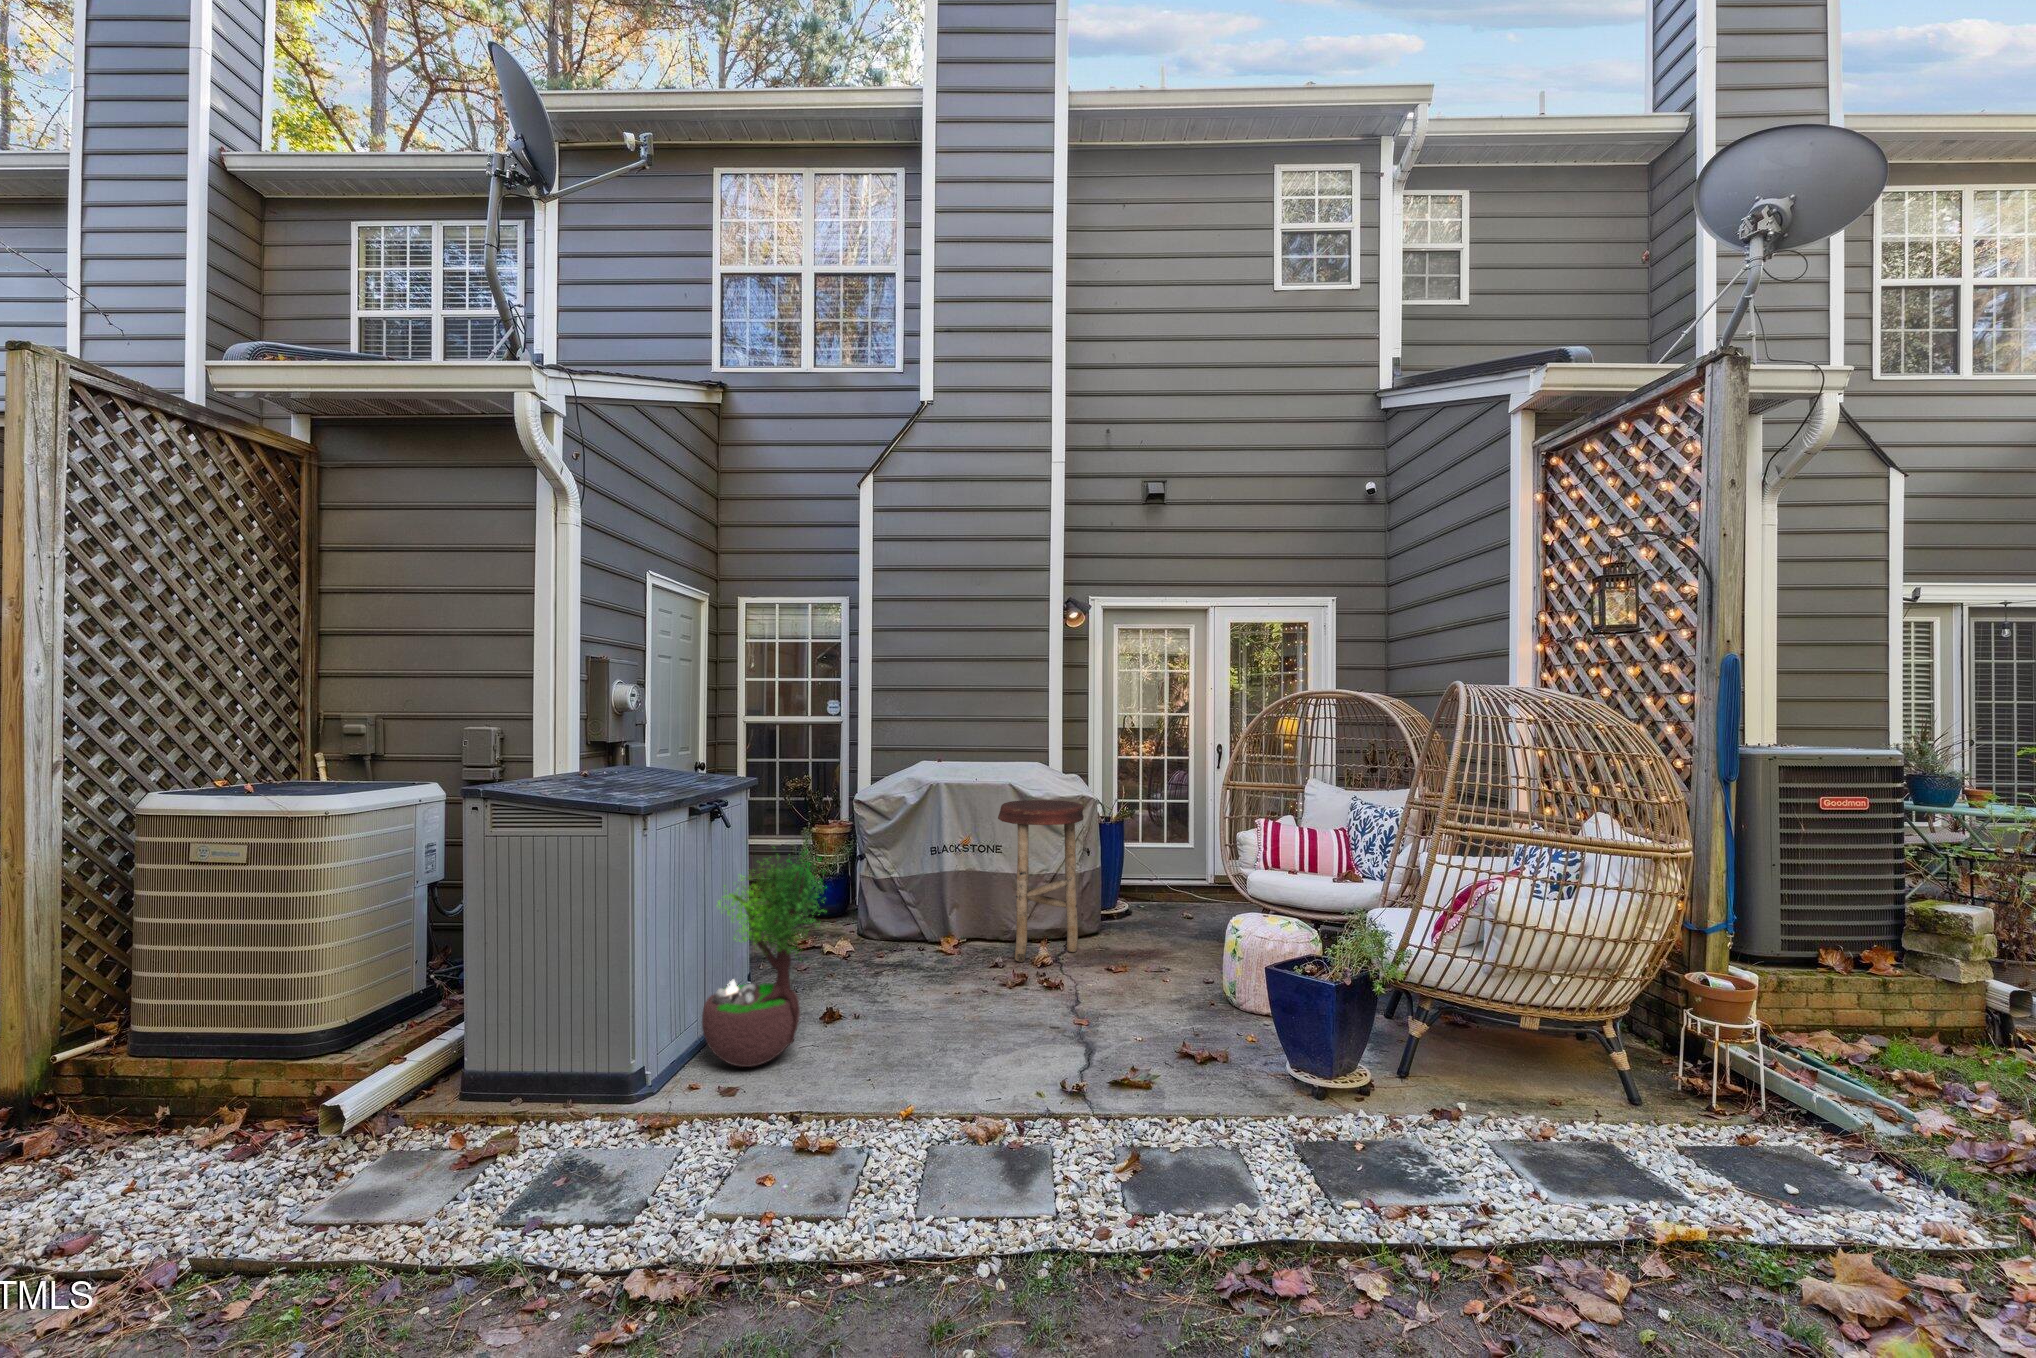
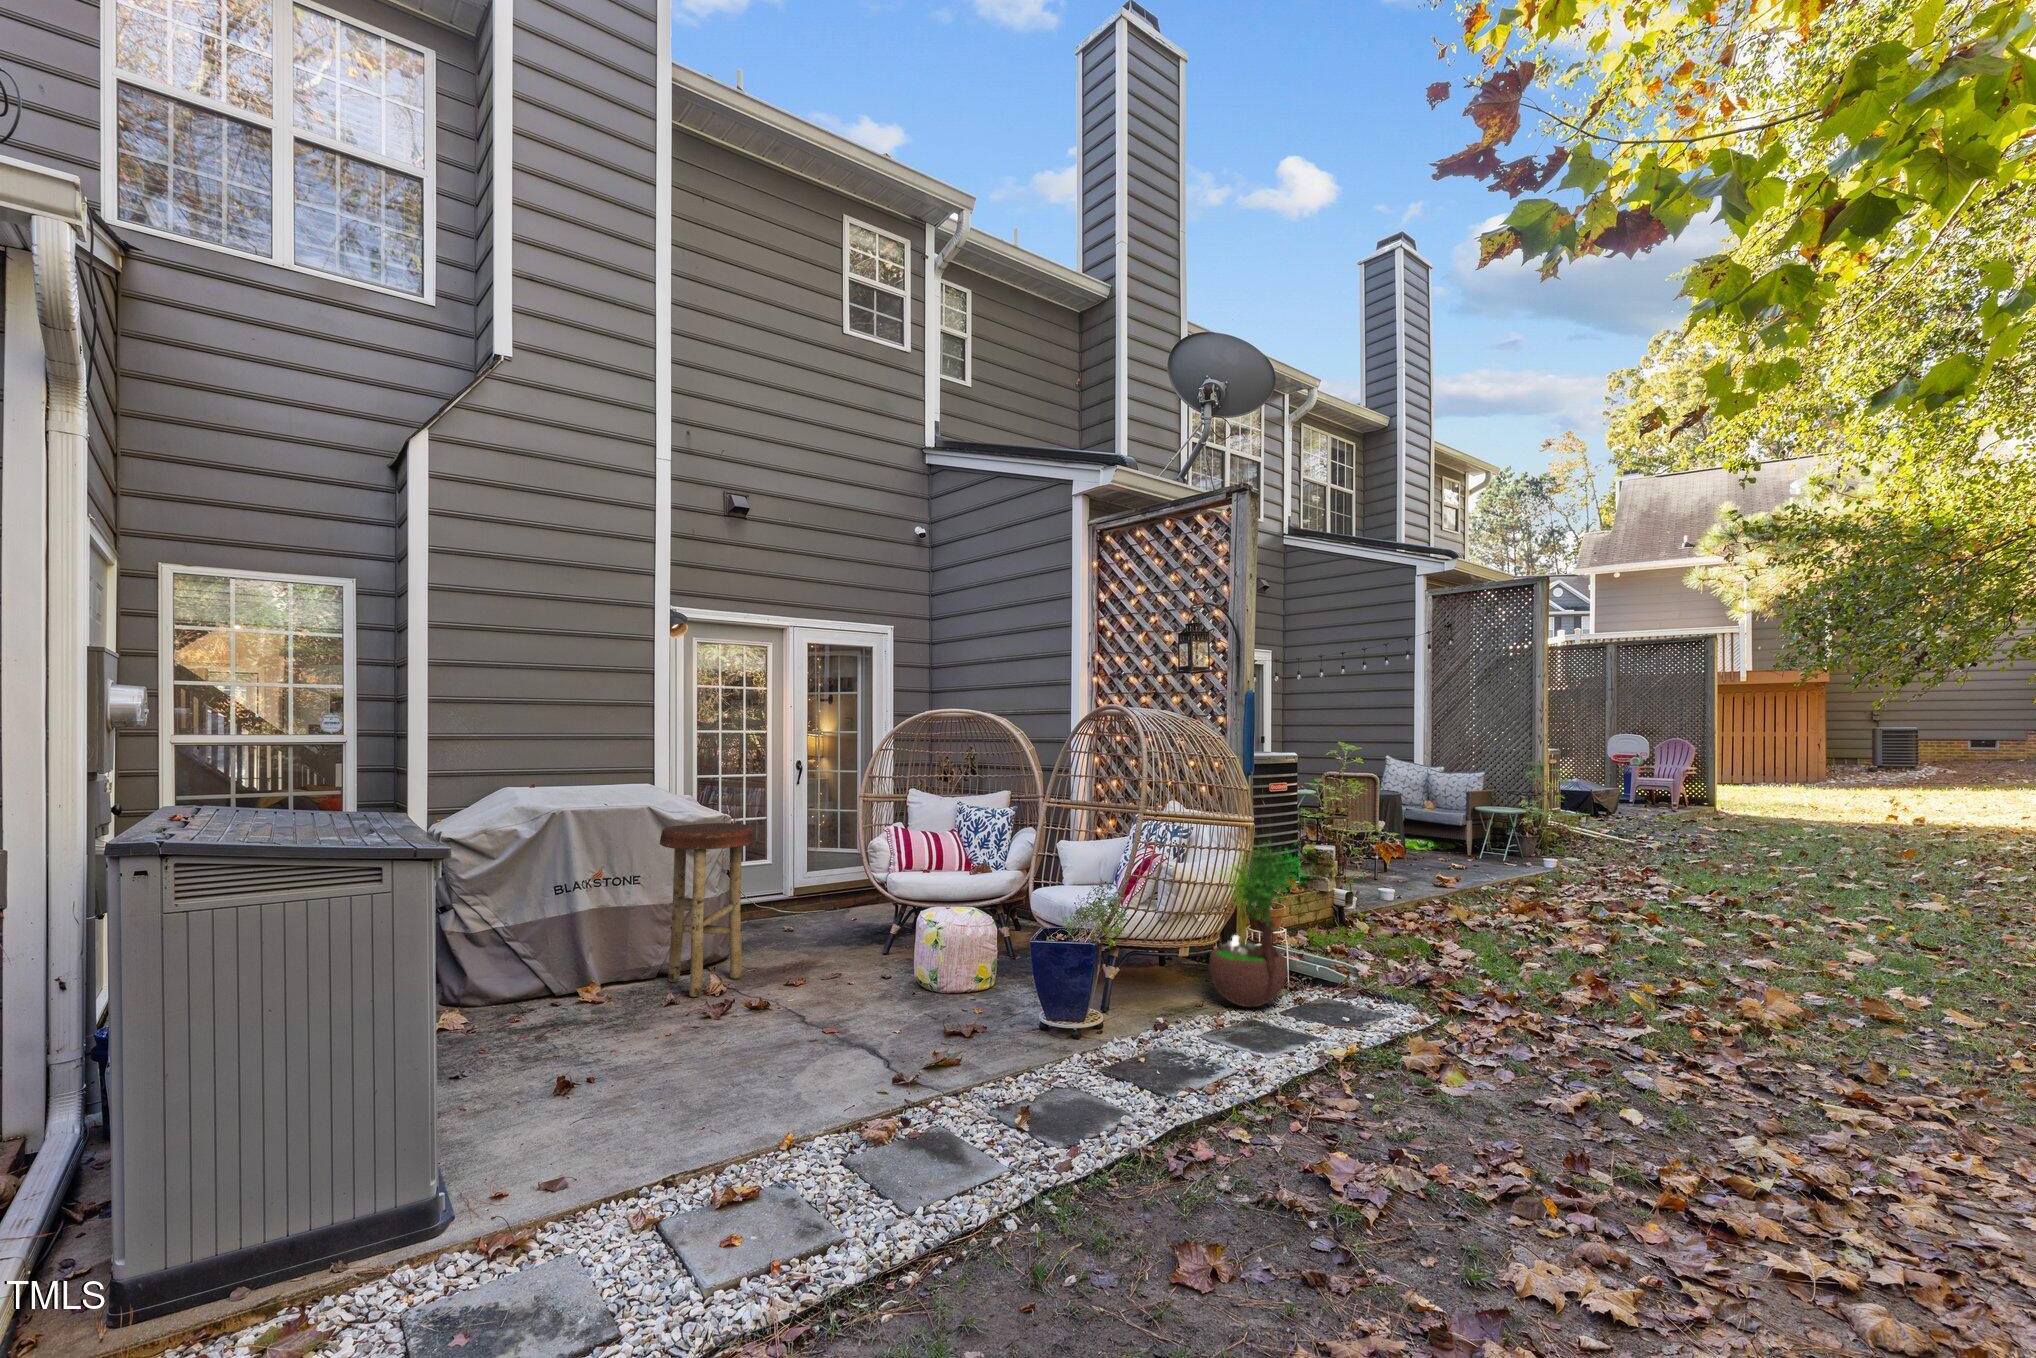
potted tree: present [702,847,827,1067] -> present [1209,842,1307,1007]

